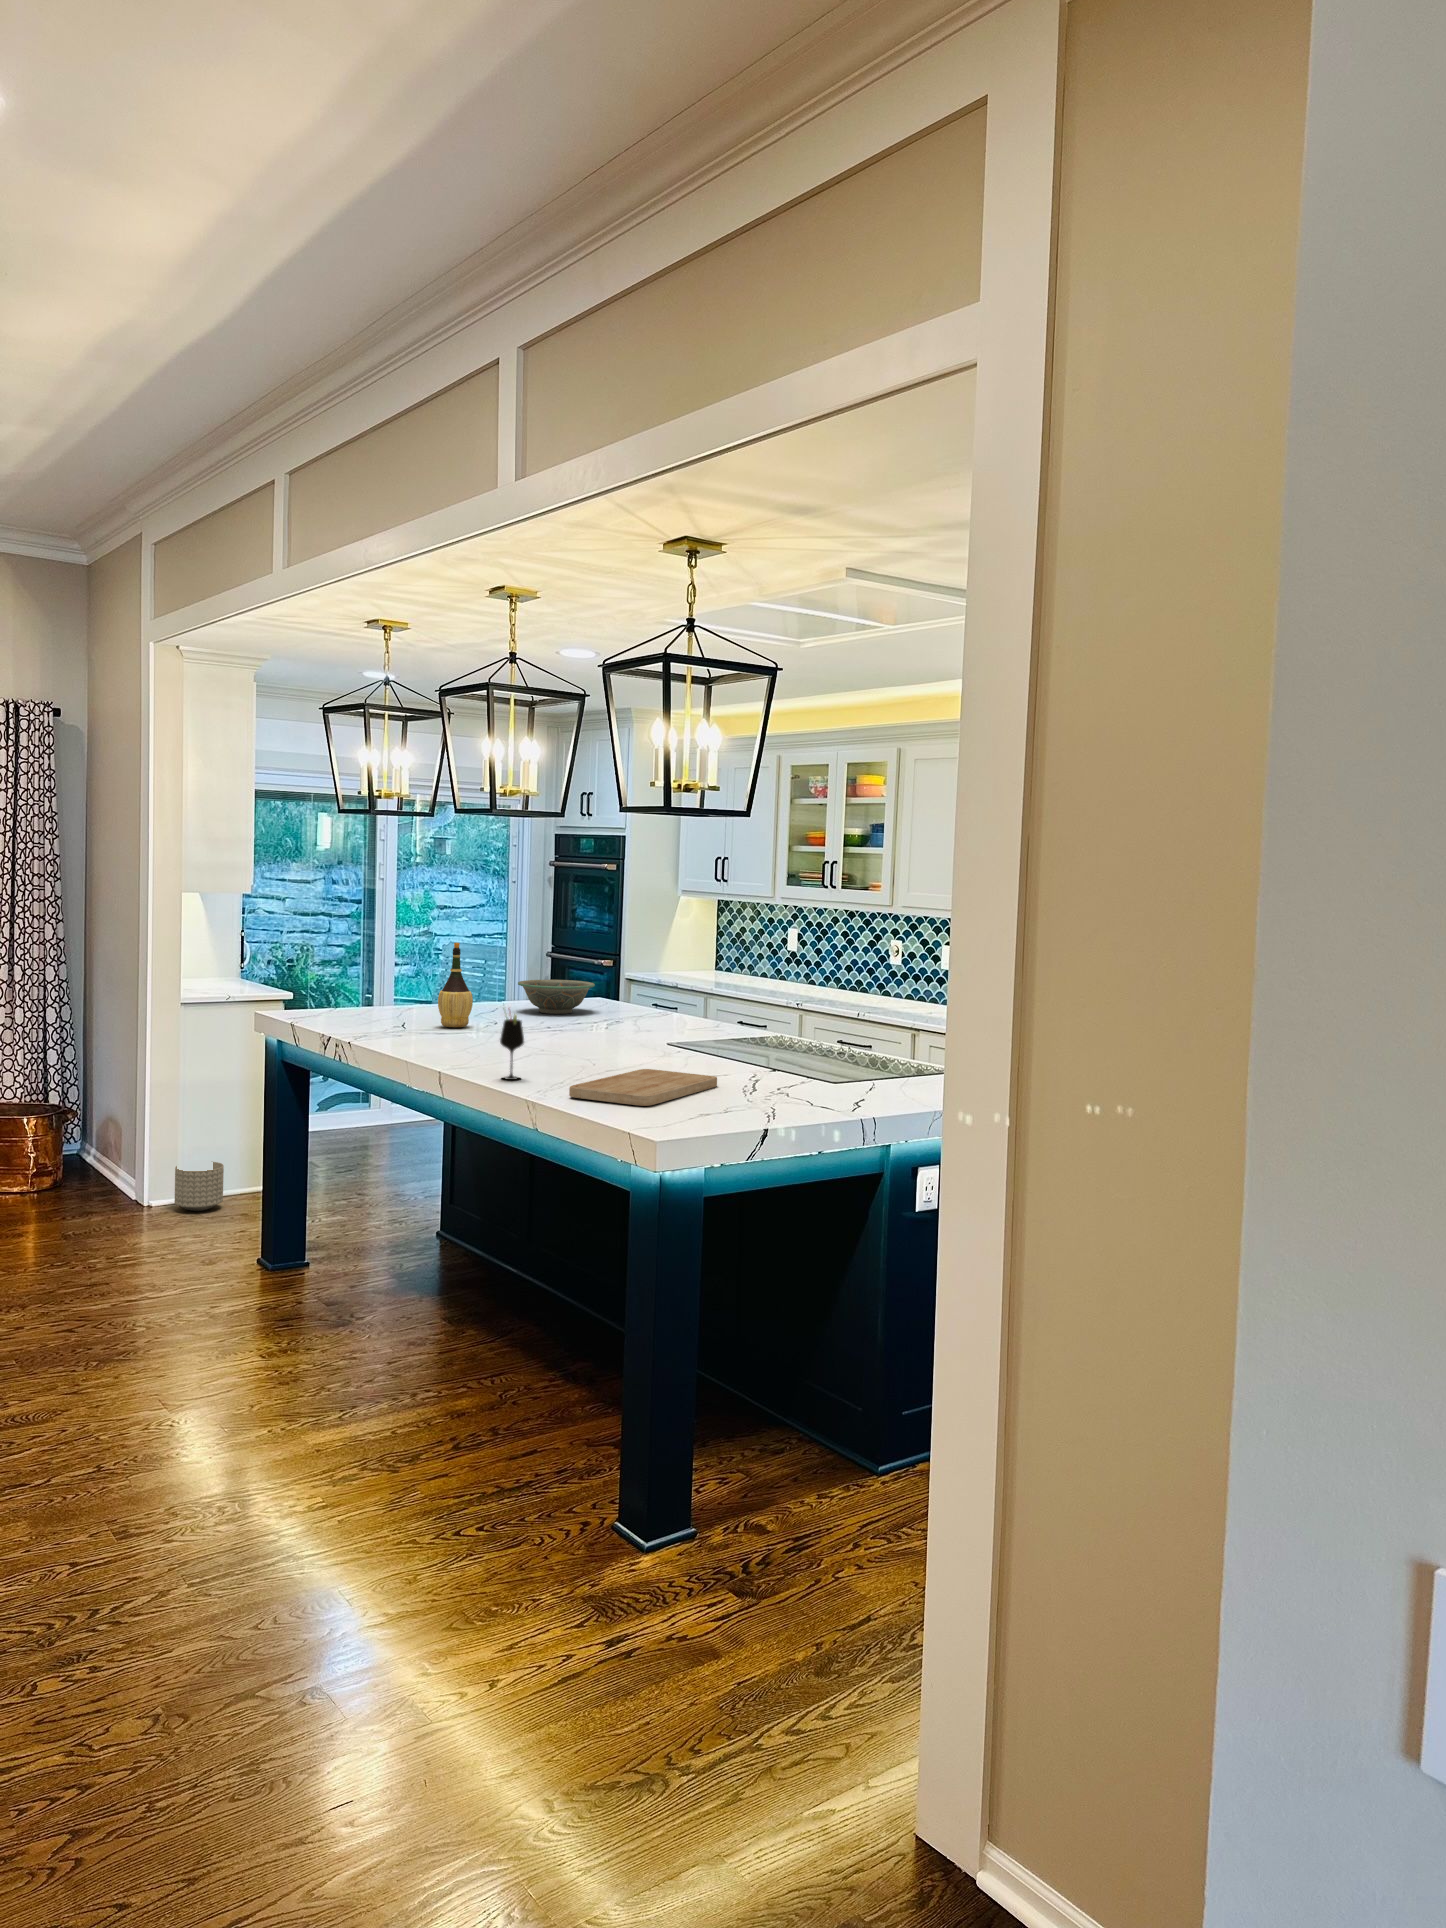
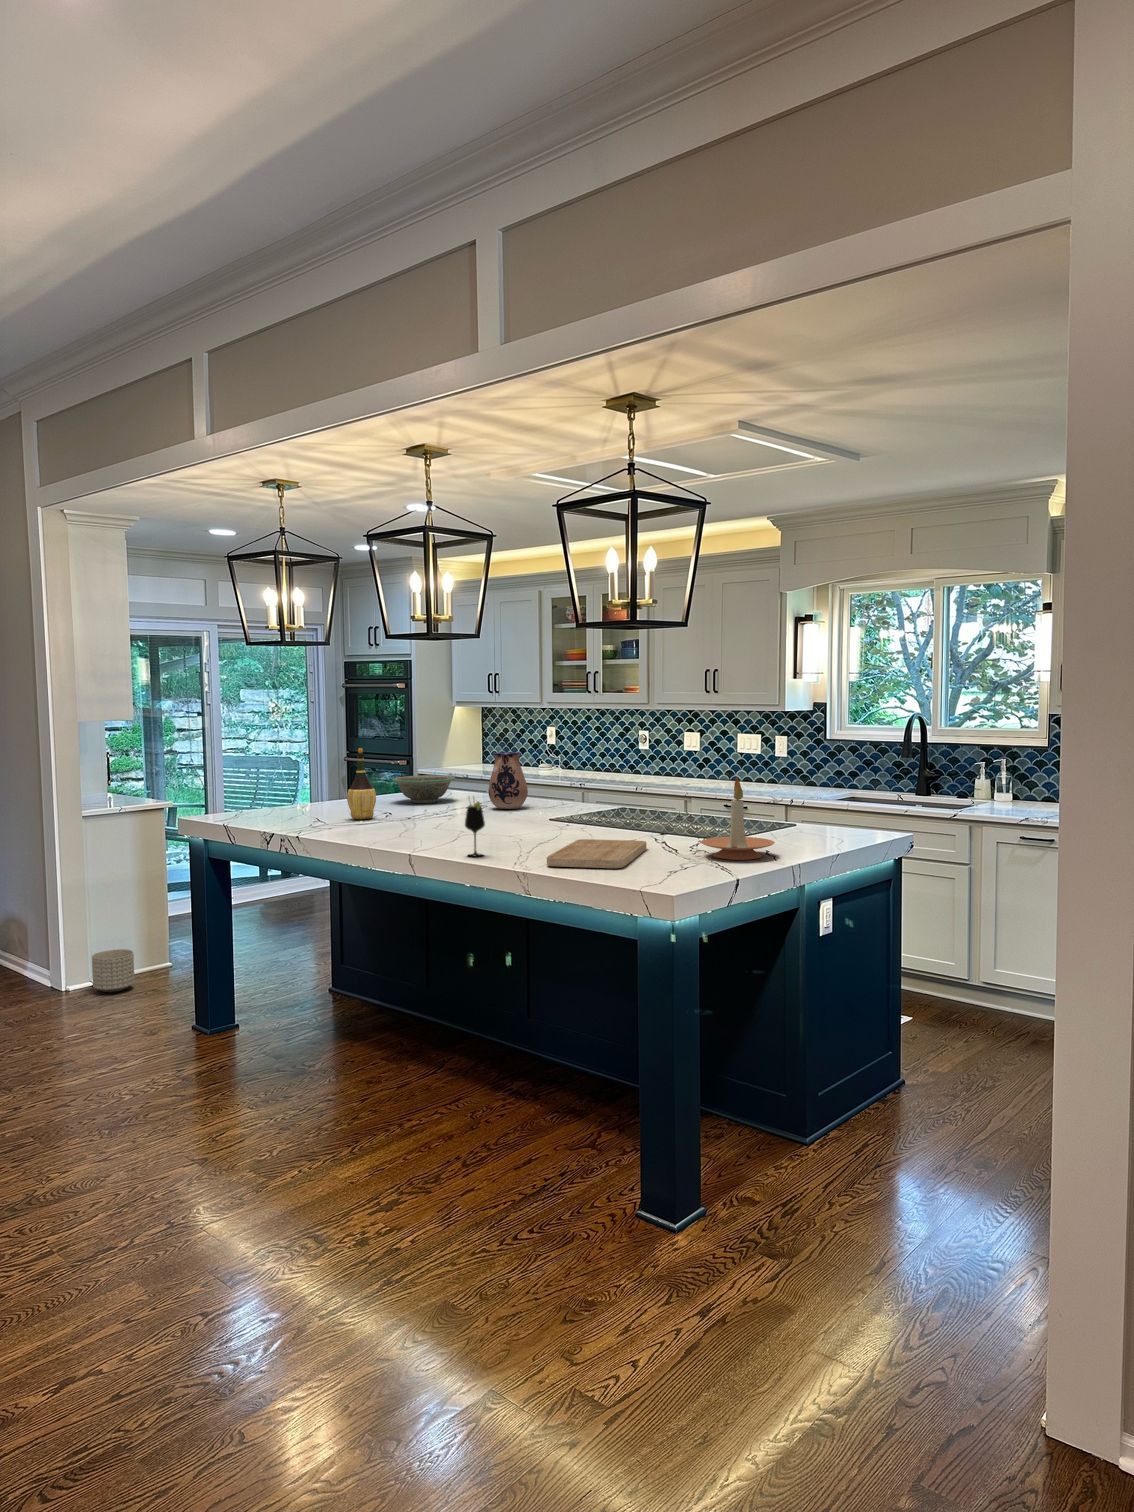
ceramic pitcher: none [615,957,663,1028] -> present [489,752,528,809]
candle holder: none [764,1006,854,1108] -> present [701,778,775,860]

